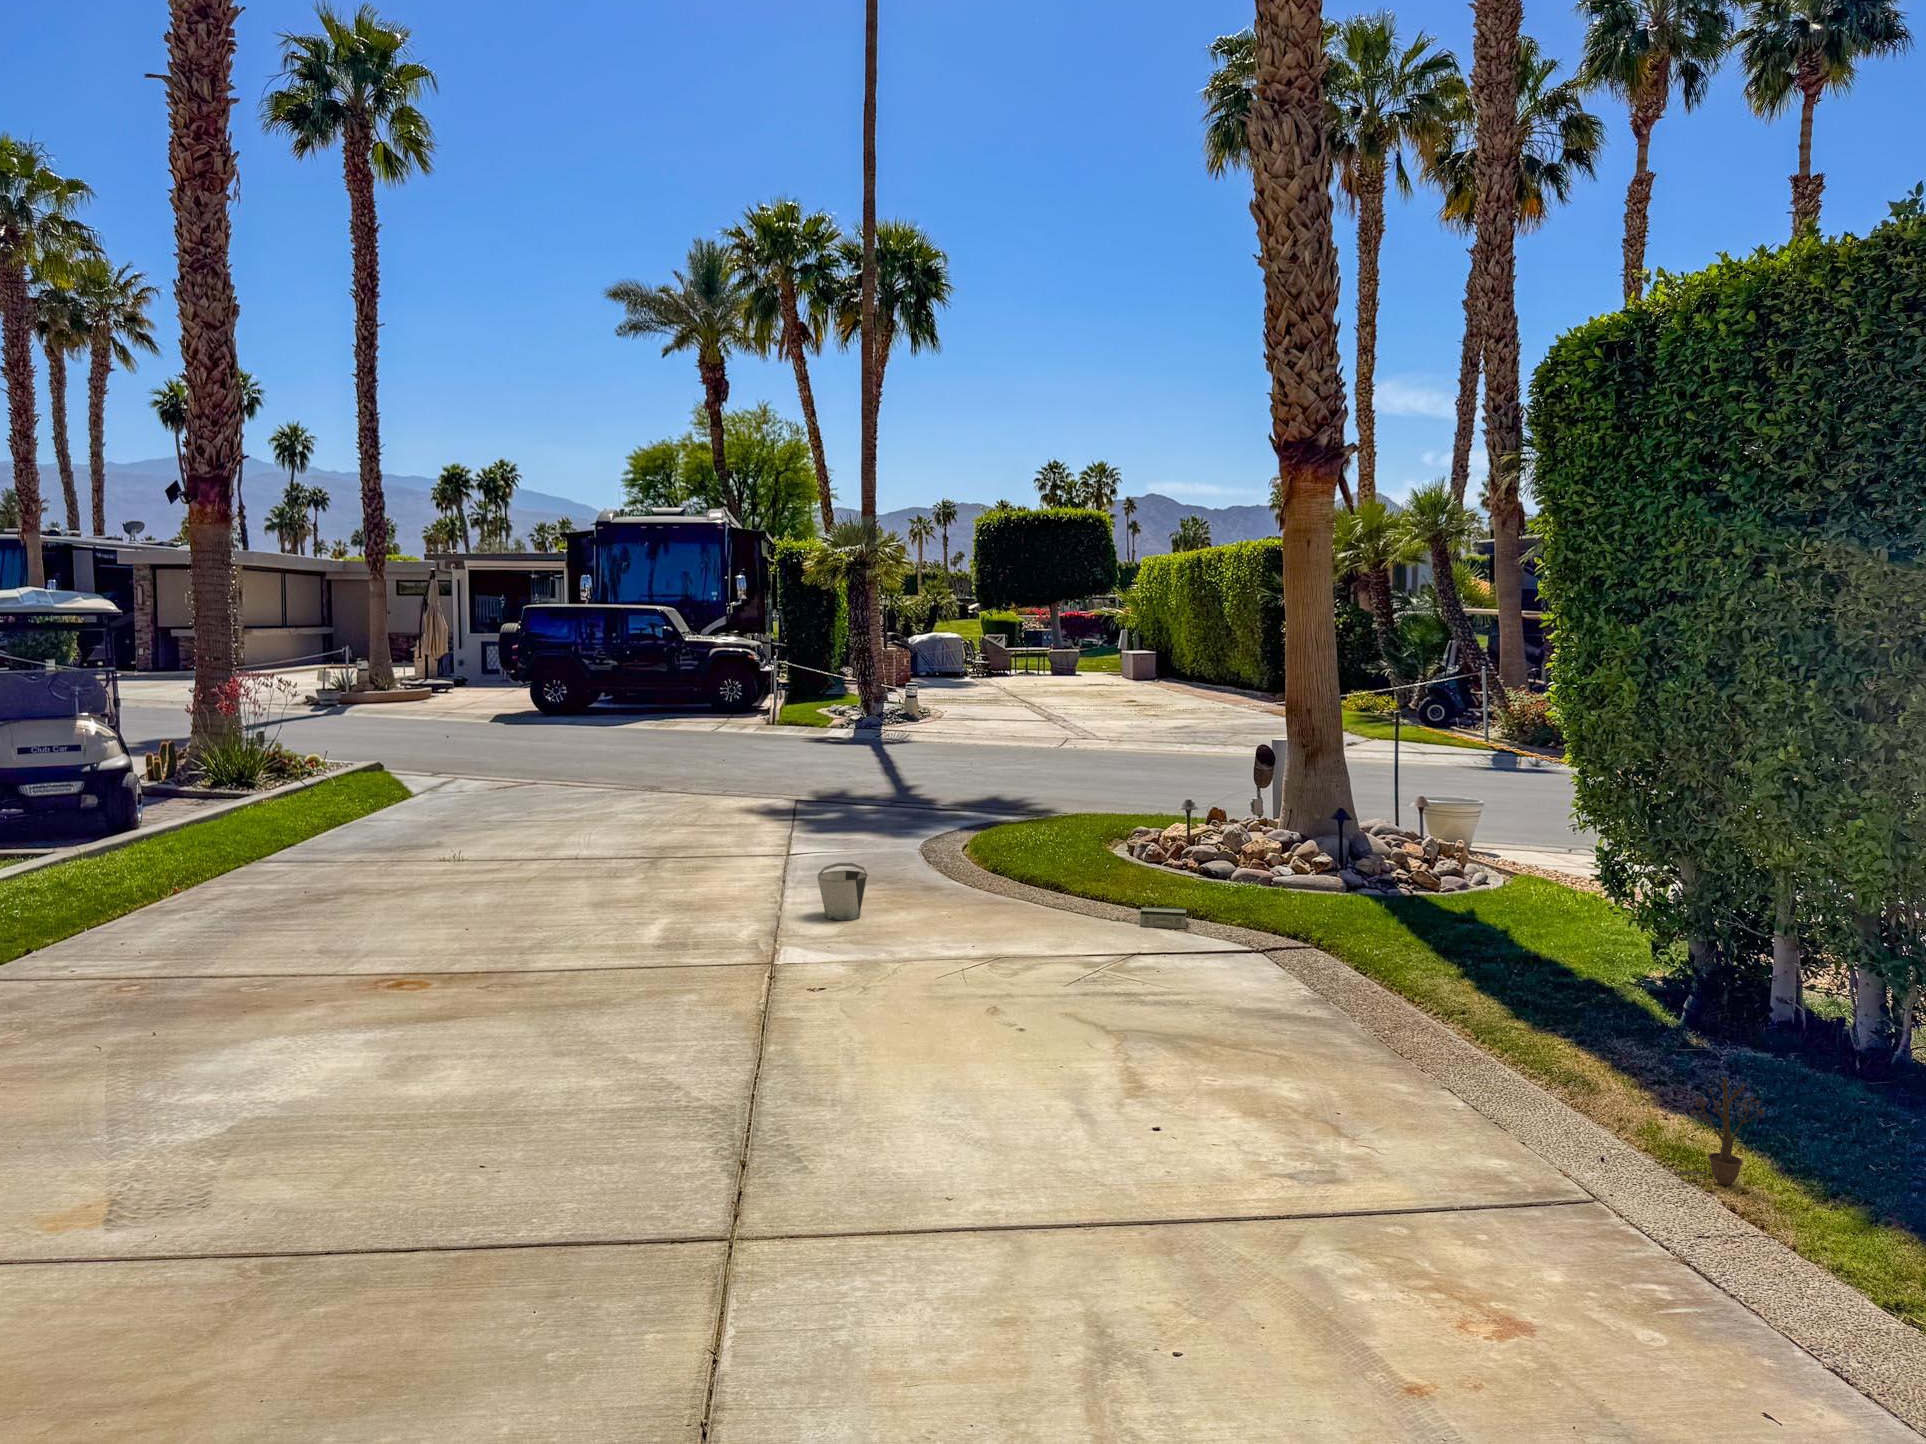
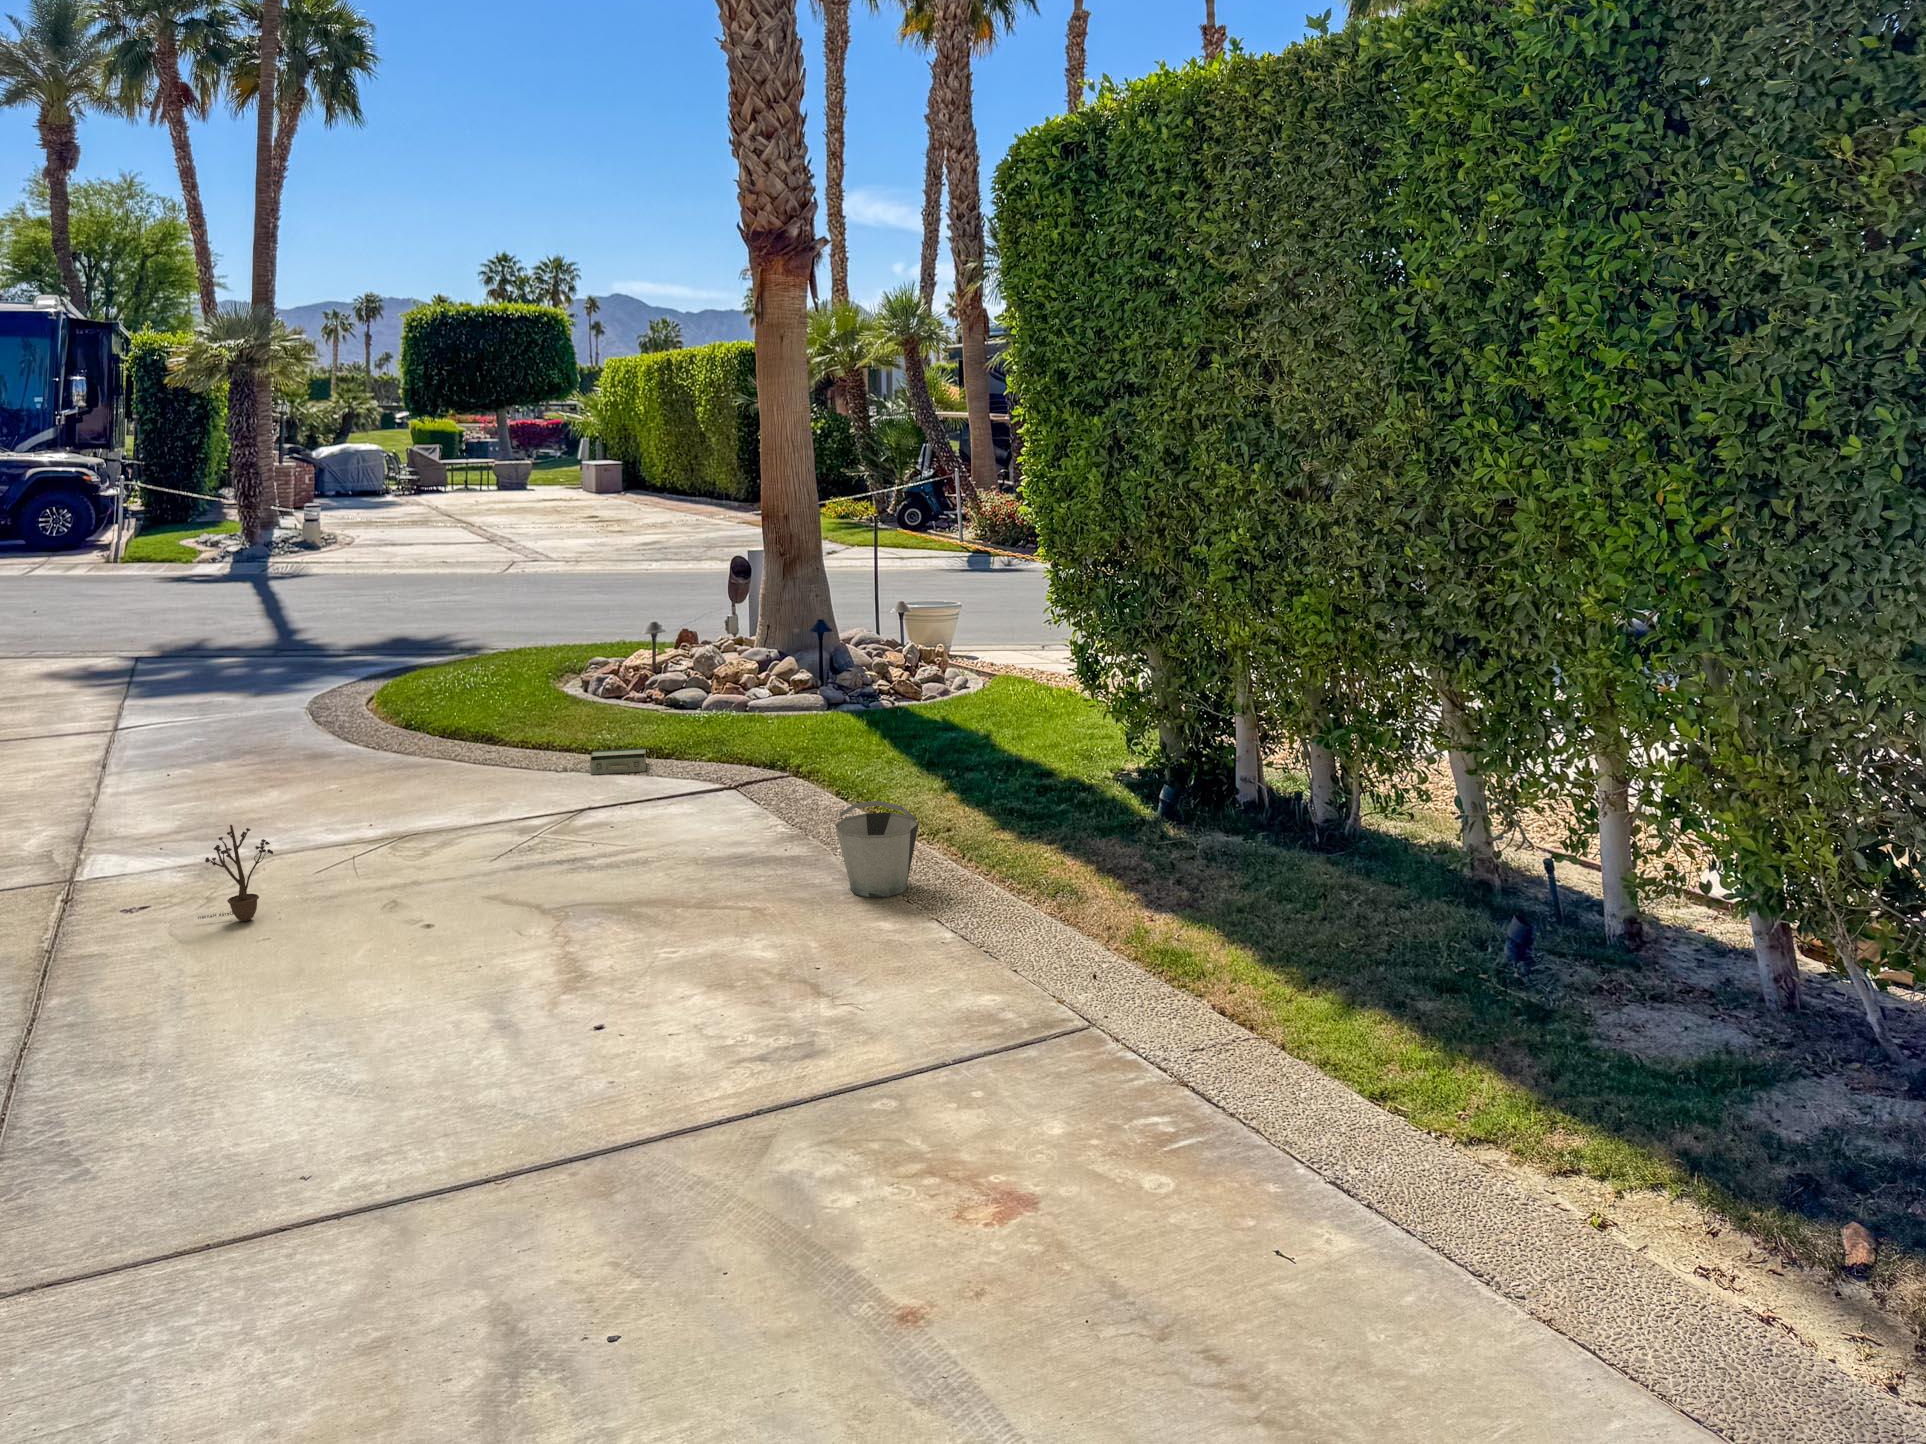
bucket: present [818,863,868,921] -> present [835,801,919,898]
decorative plant: present [1673,1077,1765,1185] -> present [198,825,273,921]

